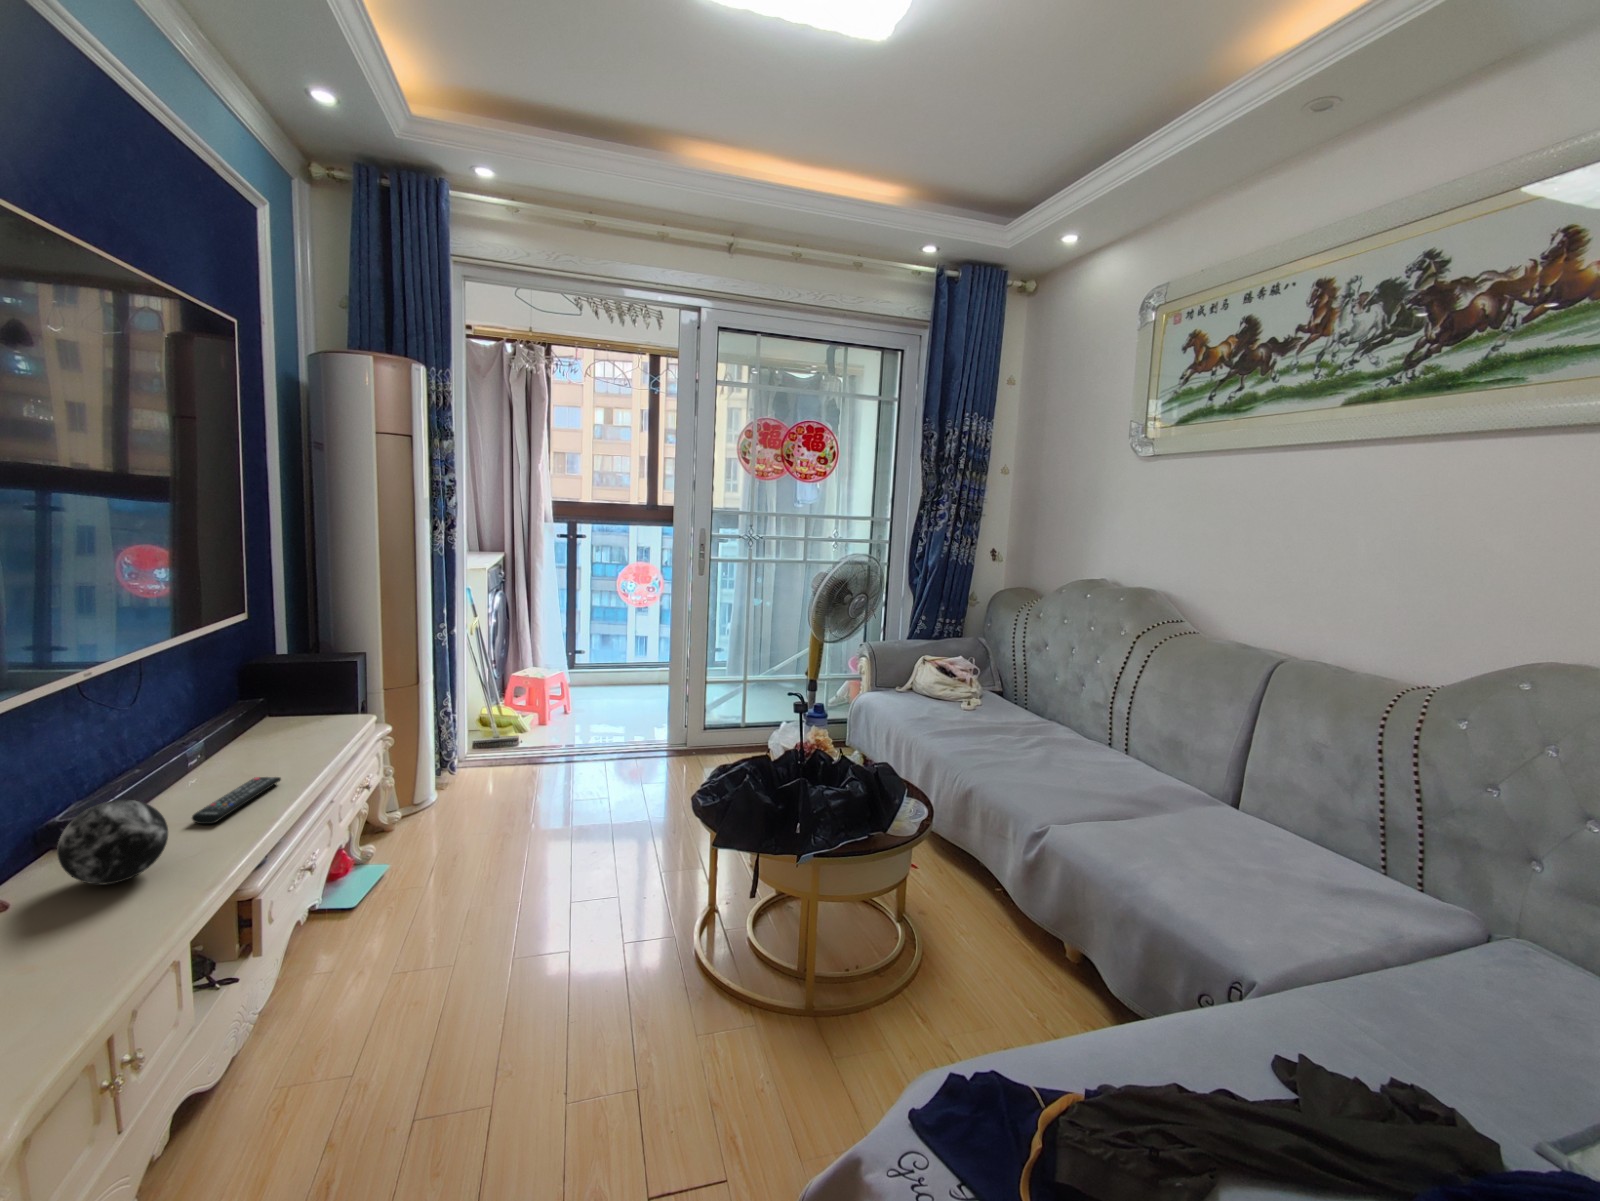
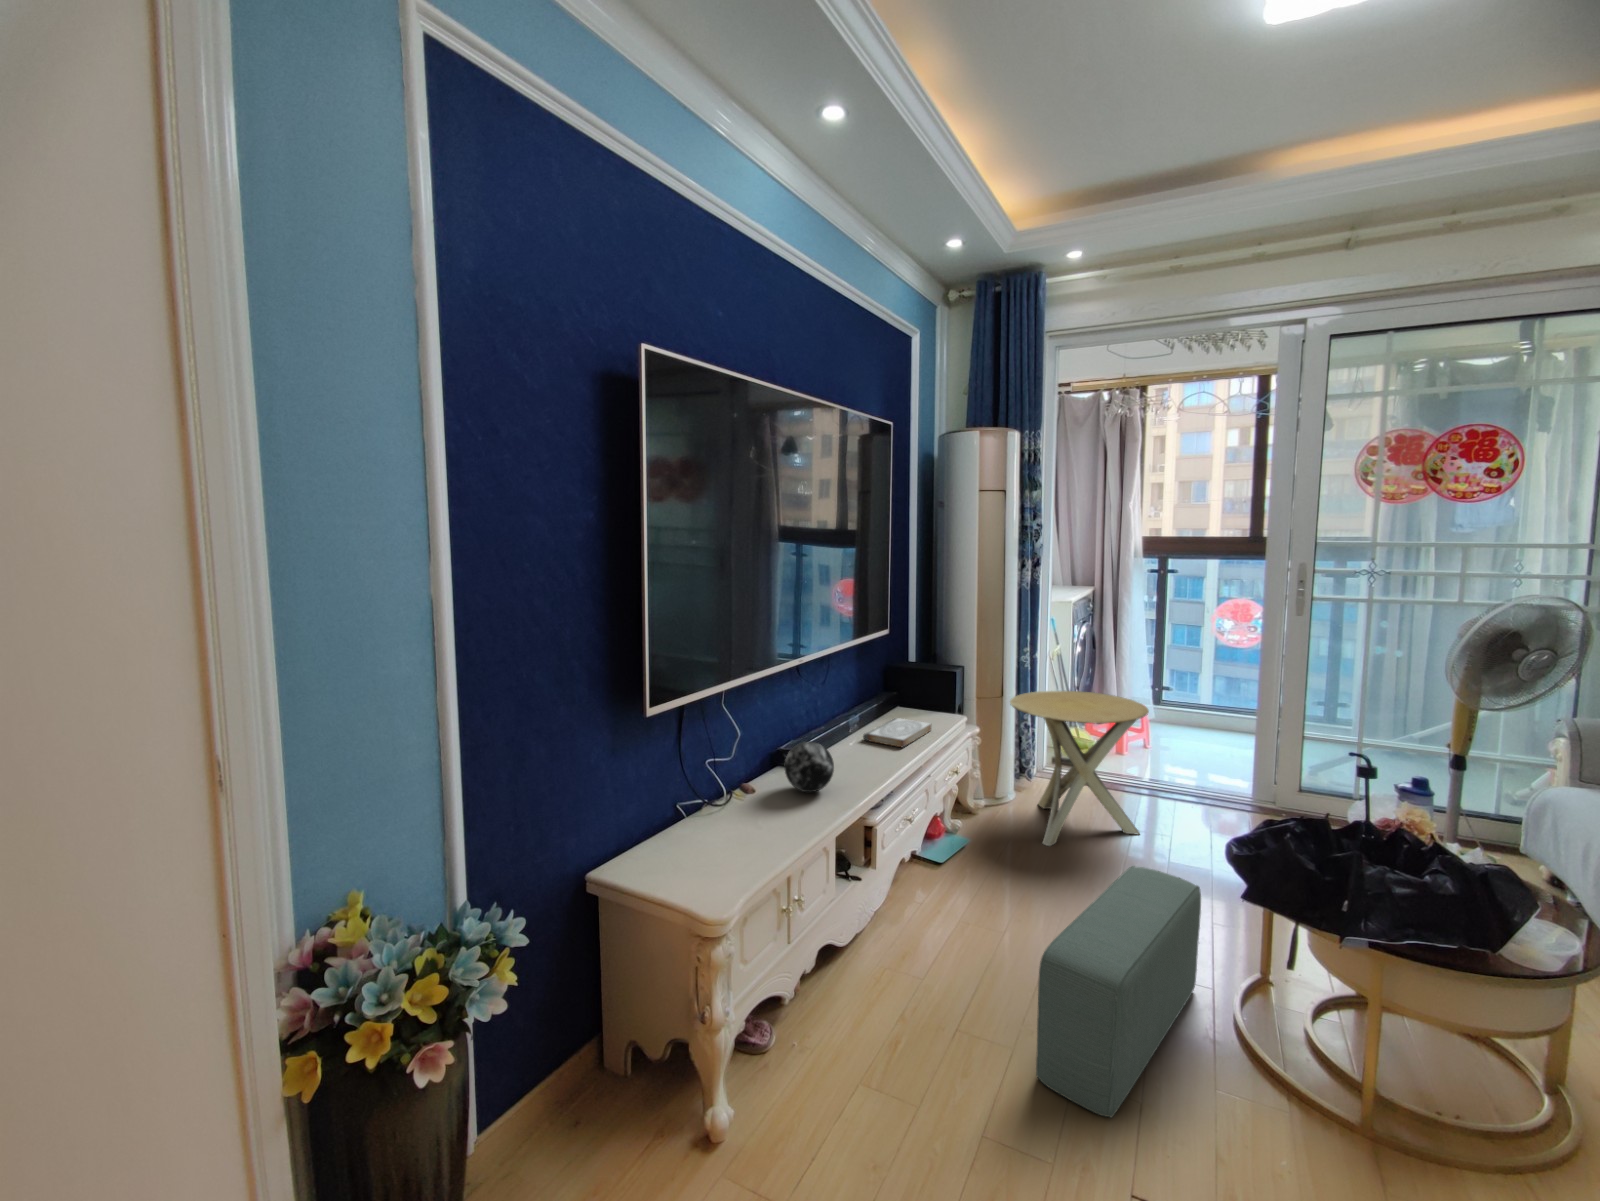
side table: none [430,665,585,844] -> present [1010,691,1149,846]
book: none [215,732,328,775] -> present [863,718,931,747]
remote control: present [192,777,281,824] -> none [847,746,898,771]
pouf: none [523,843,665,1142] -> present [1036,866,1201,1118]

